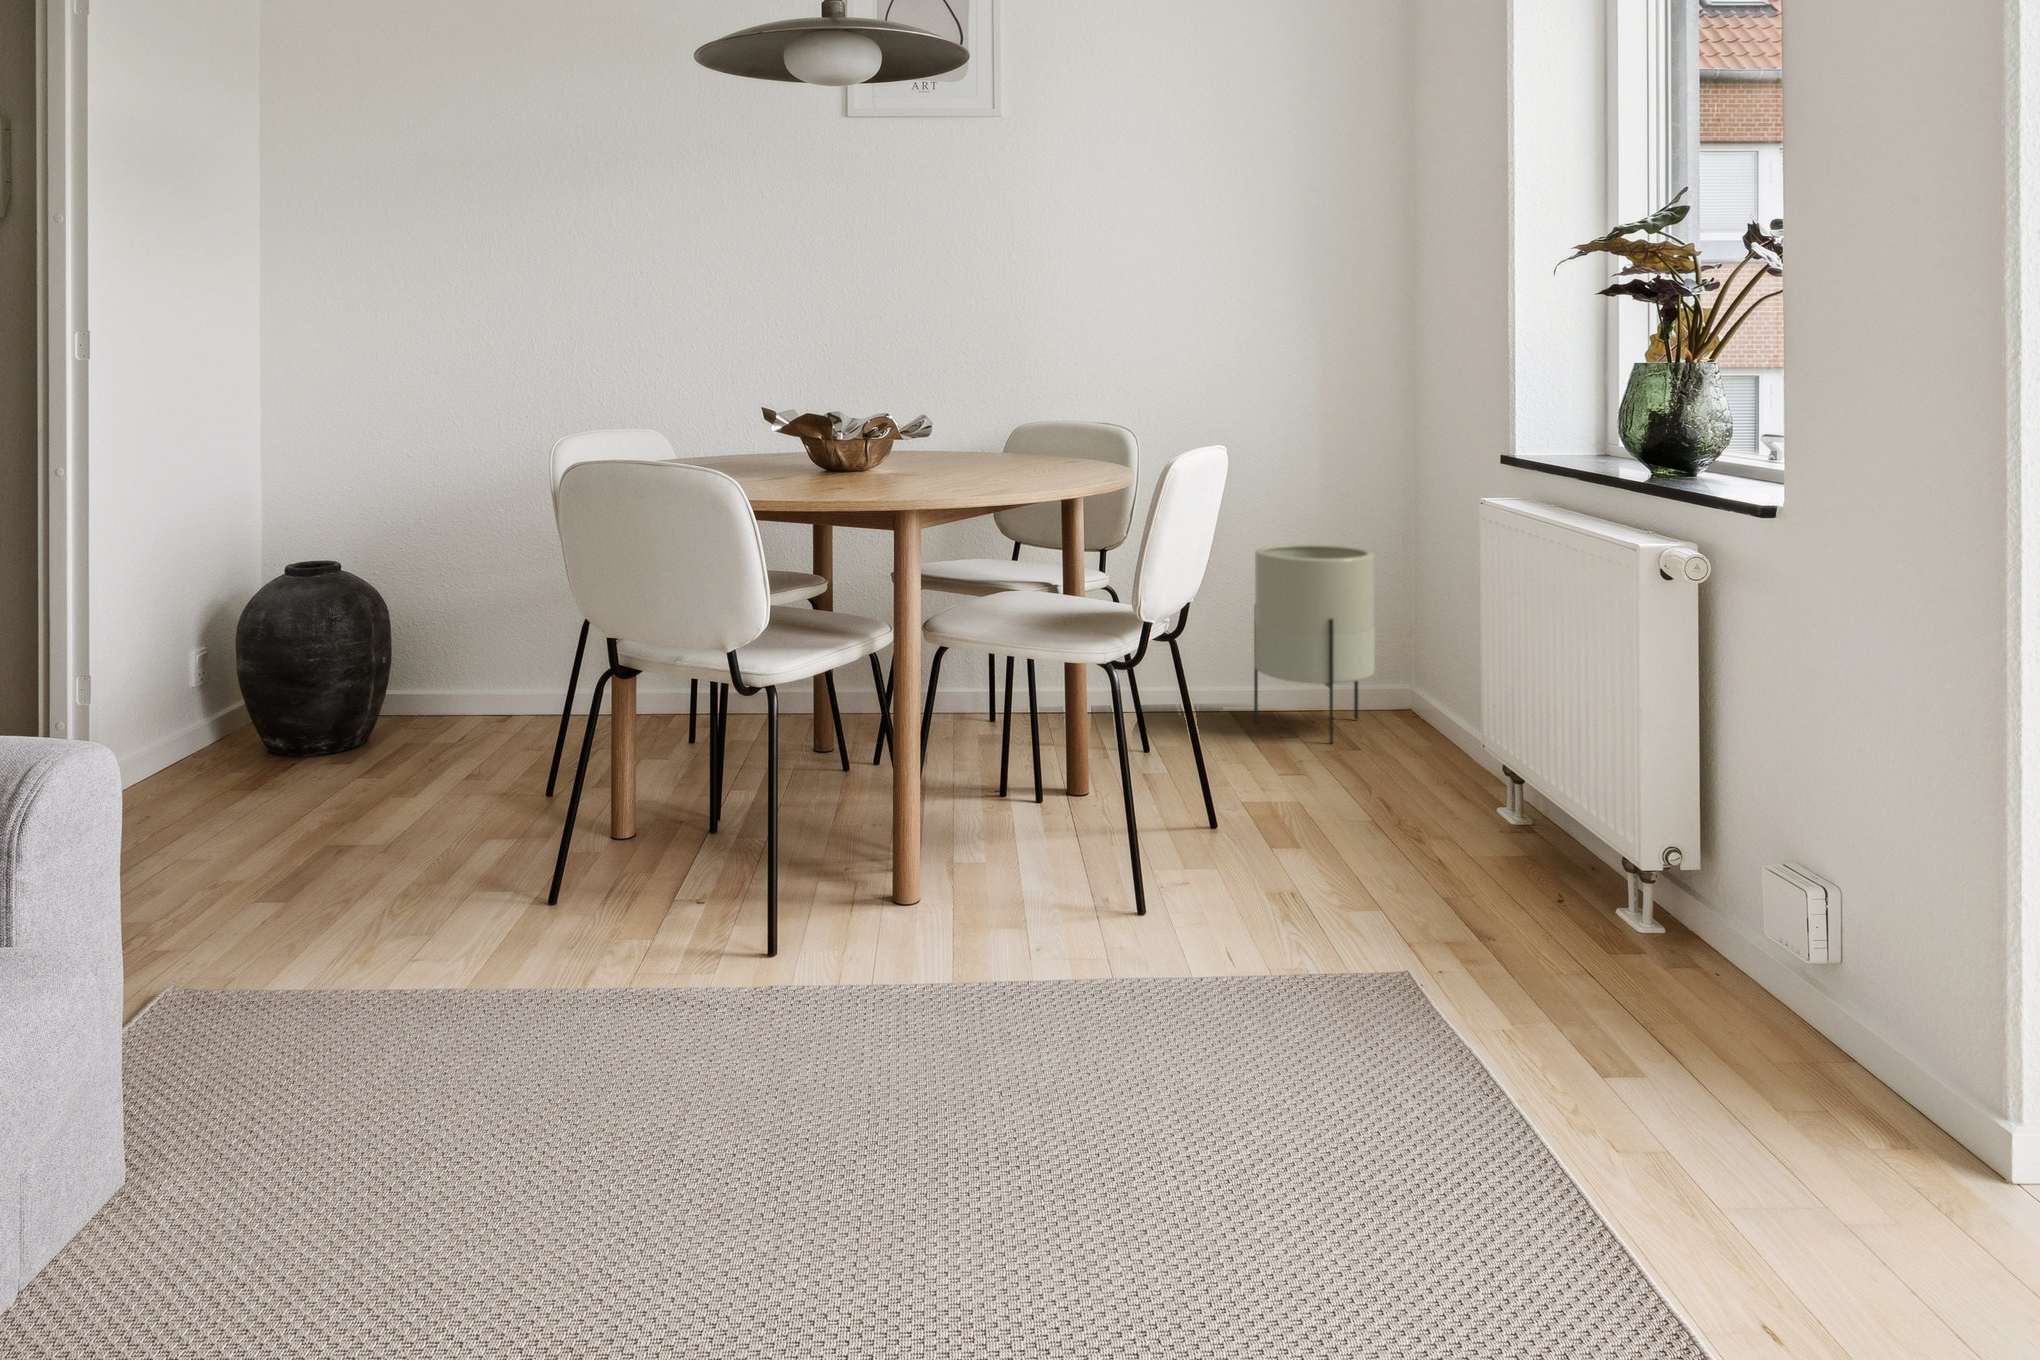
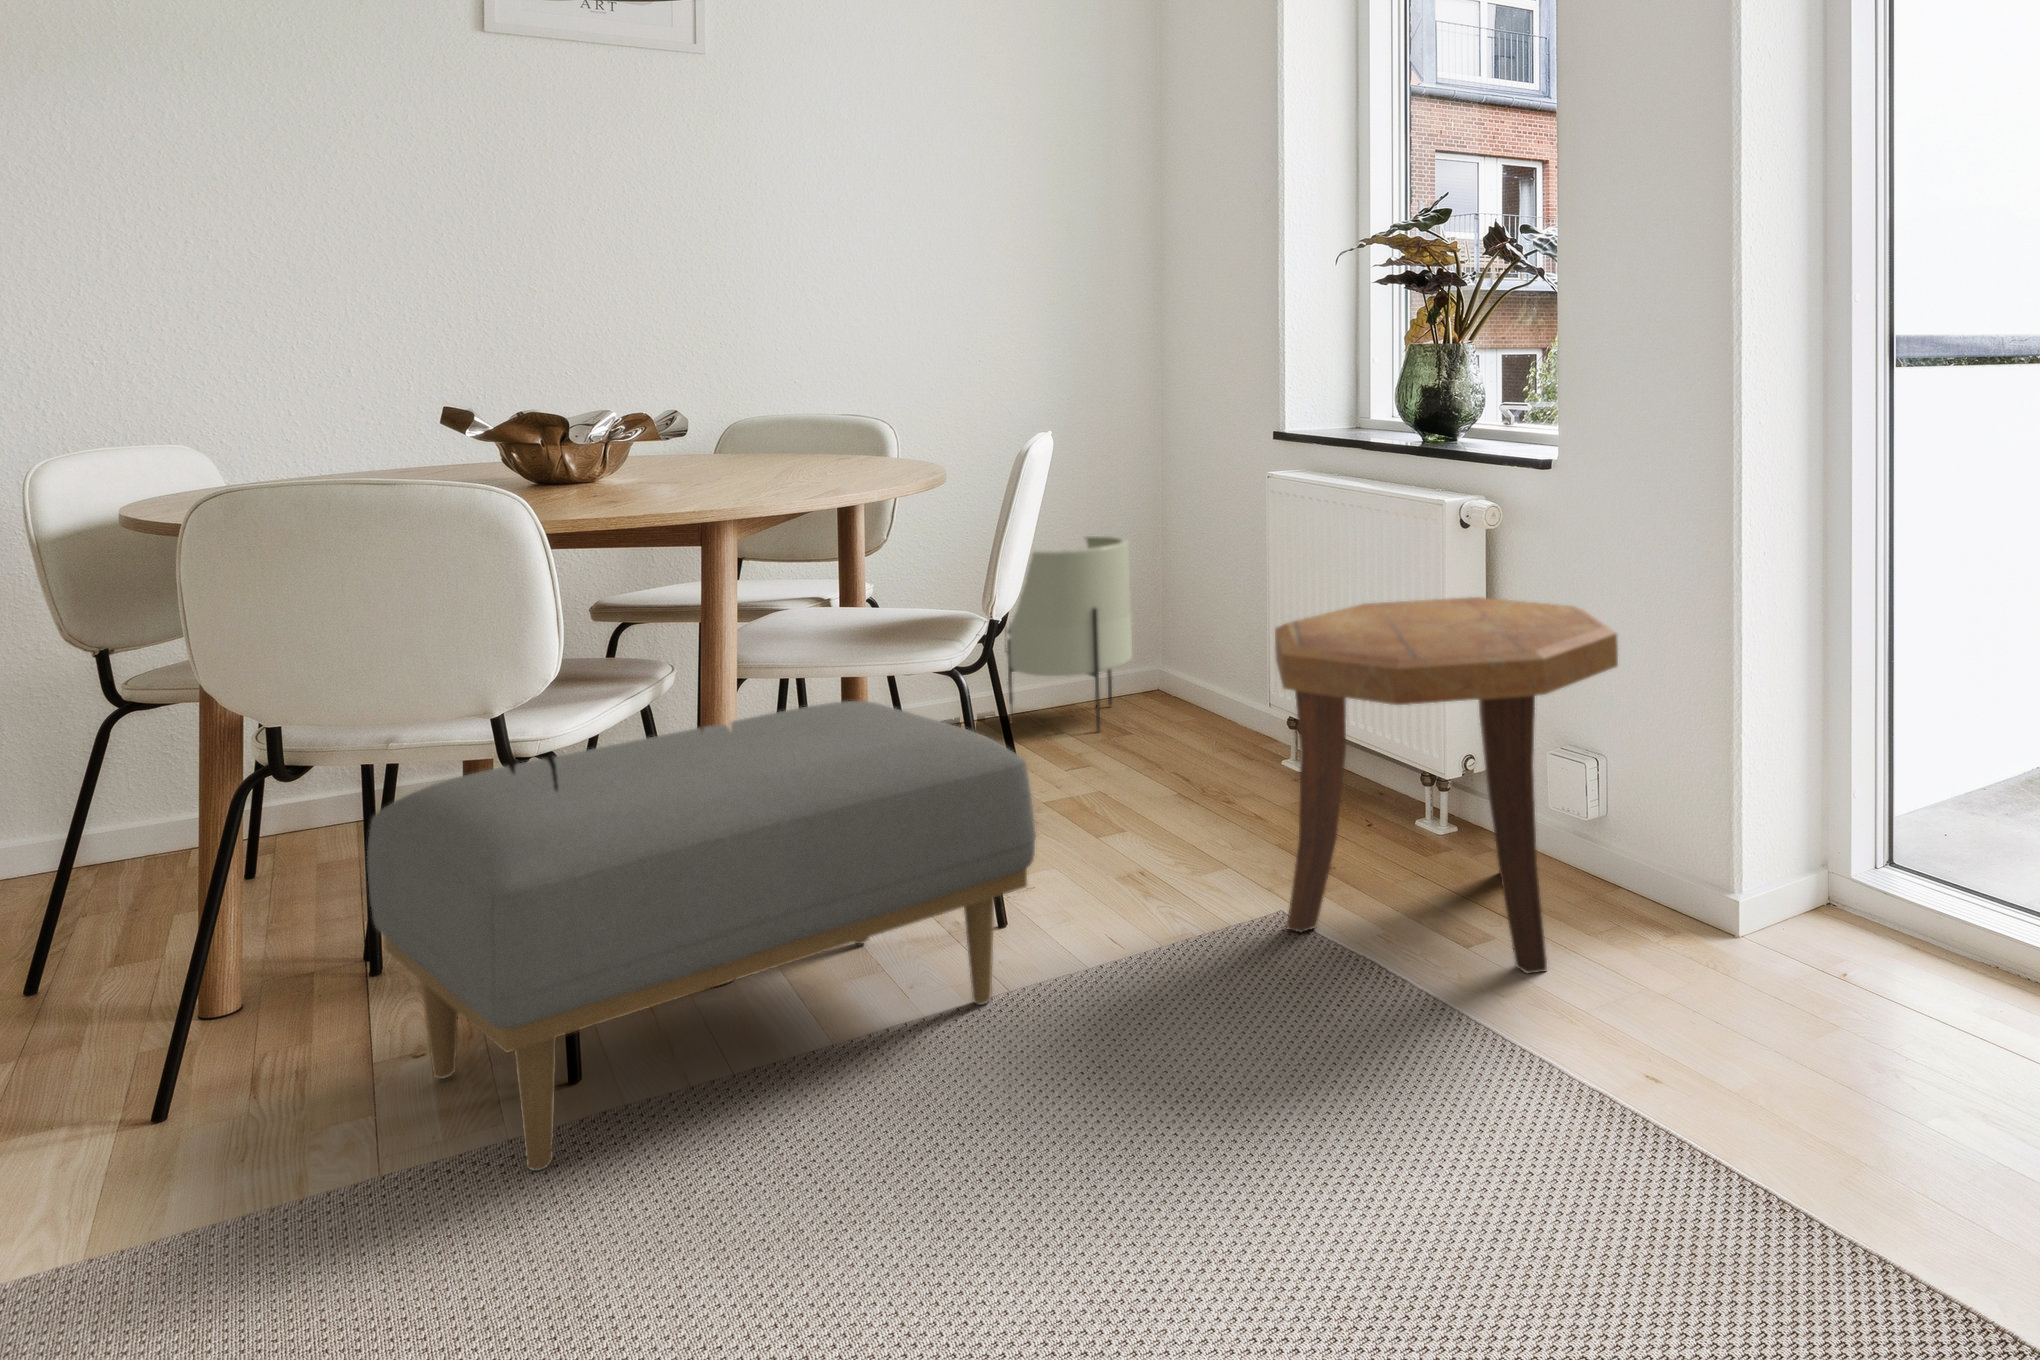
side table: none [1389,652,1818,1132] -> present [1275,597,1618,974]
ottoman: none [635,678,1132,1038] -> present [367,701,1036,1171]

